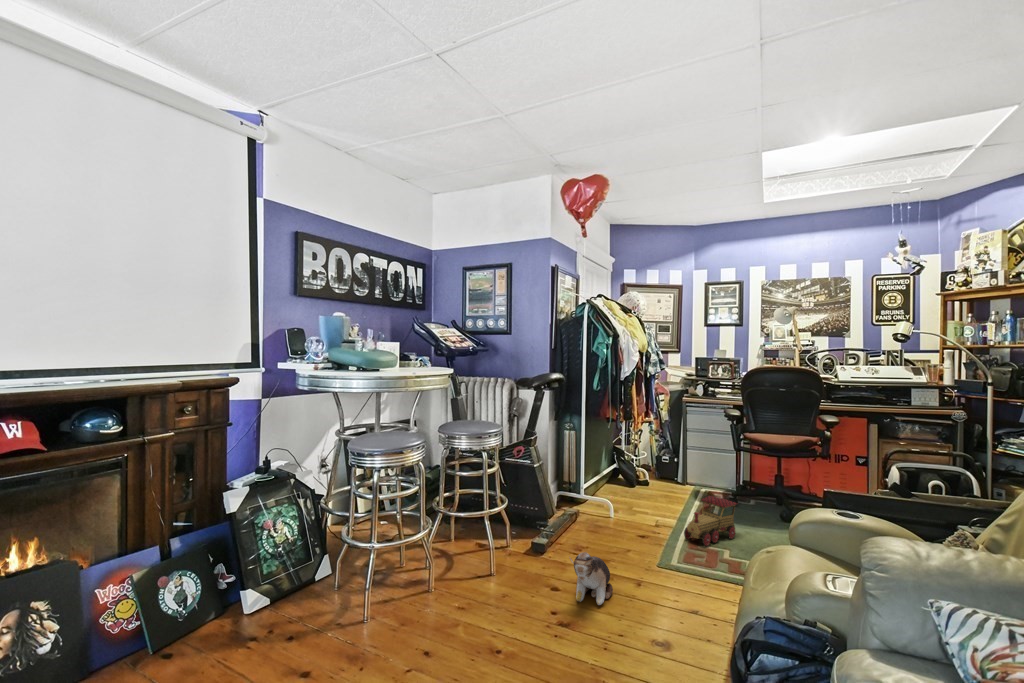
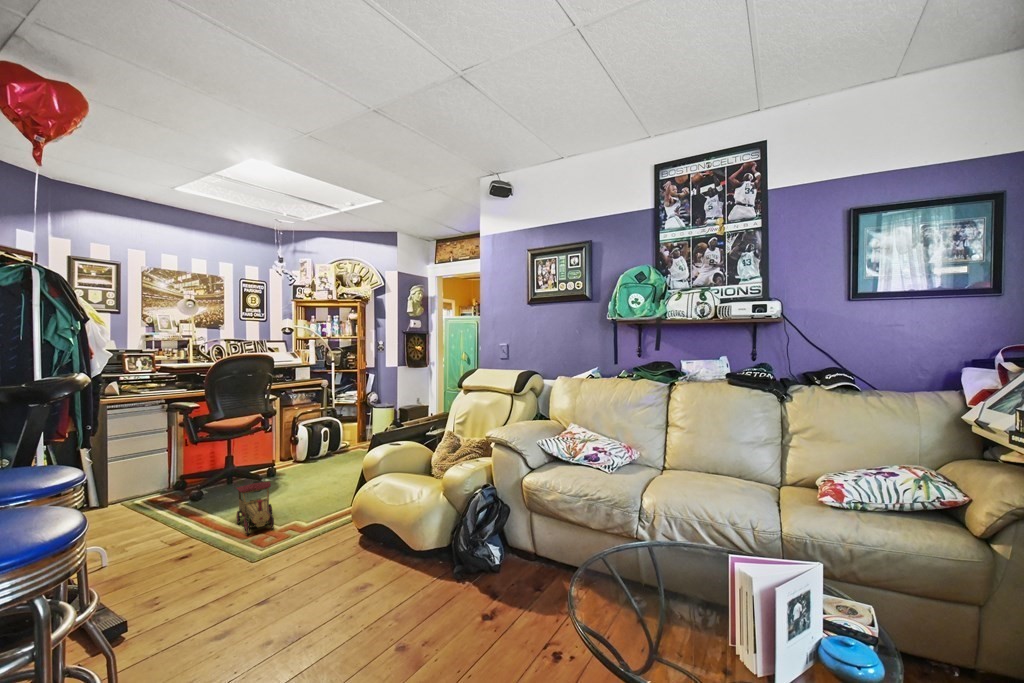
plush toy: present [569,552,613,605] -> none [276,543,349,609]

